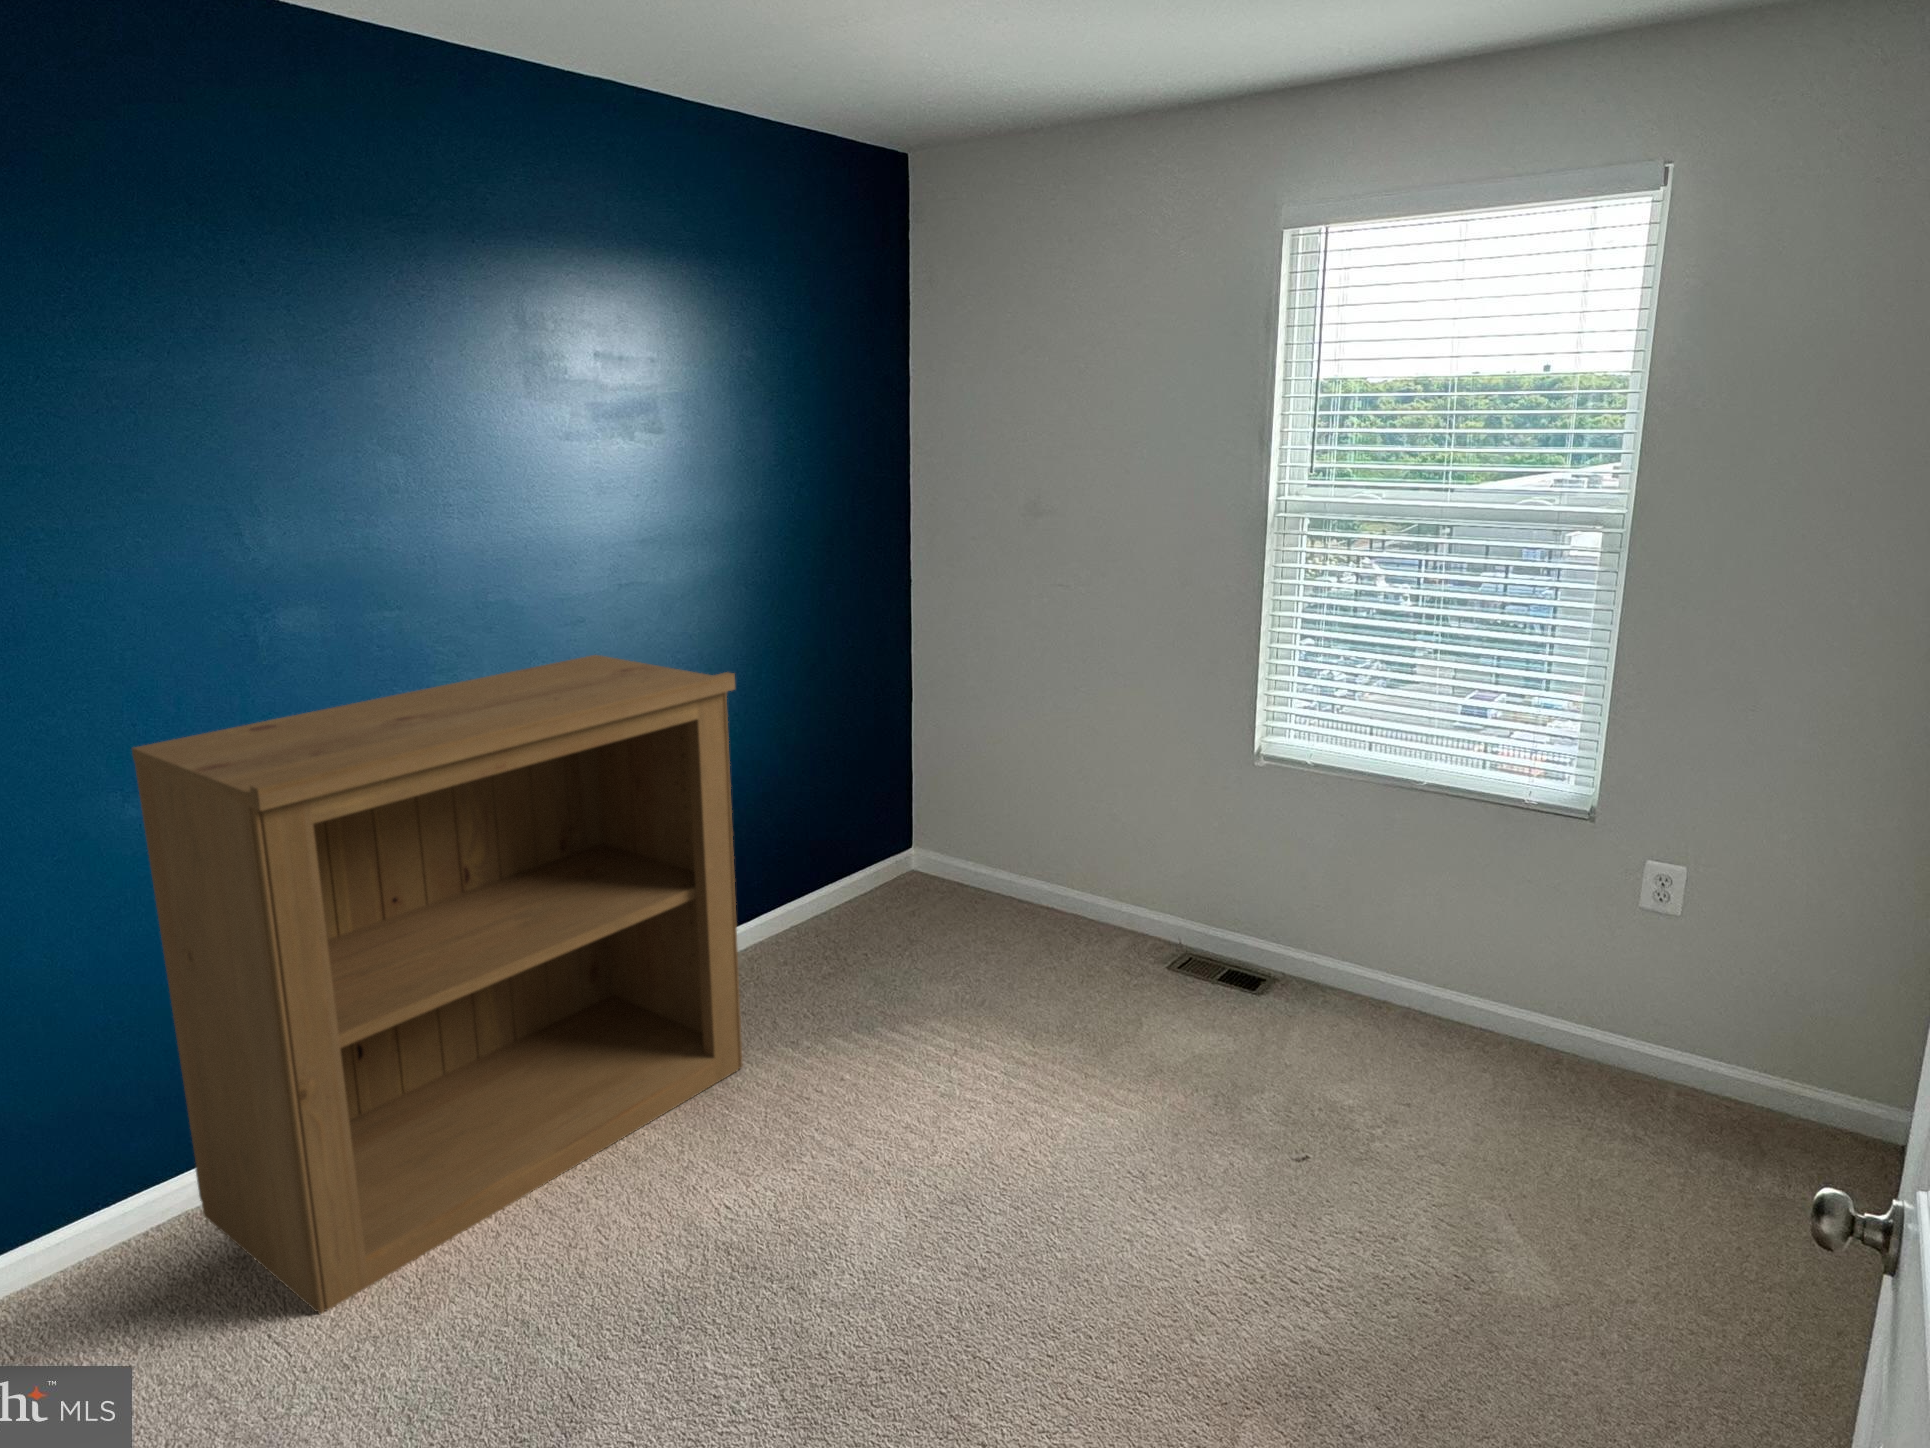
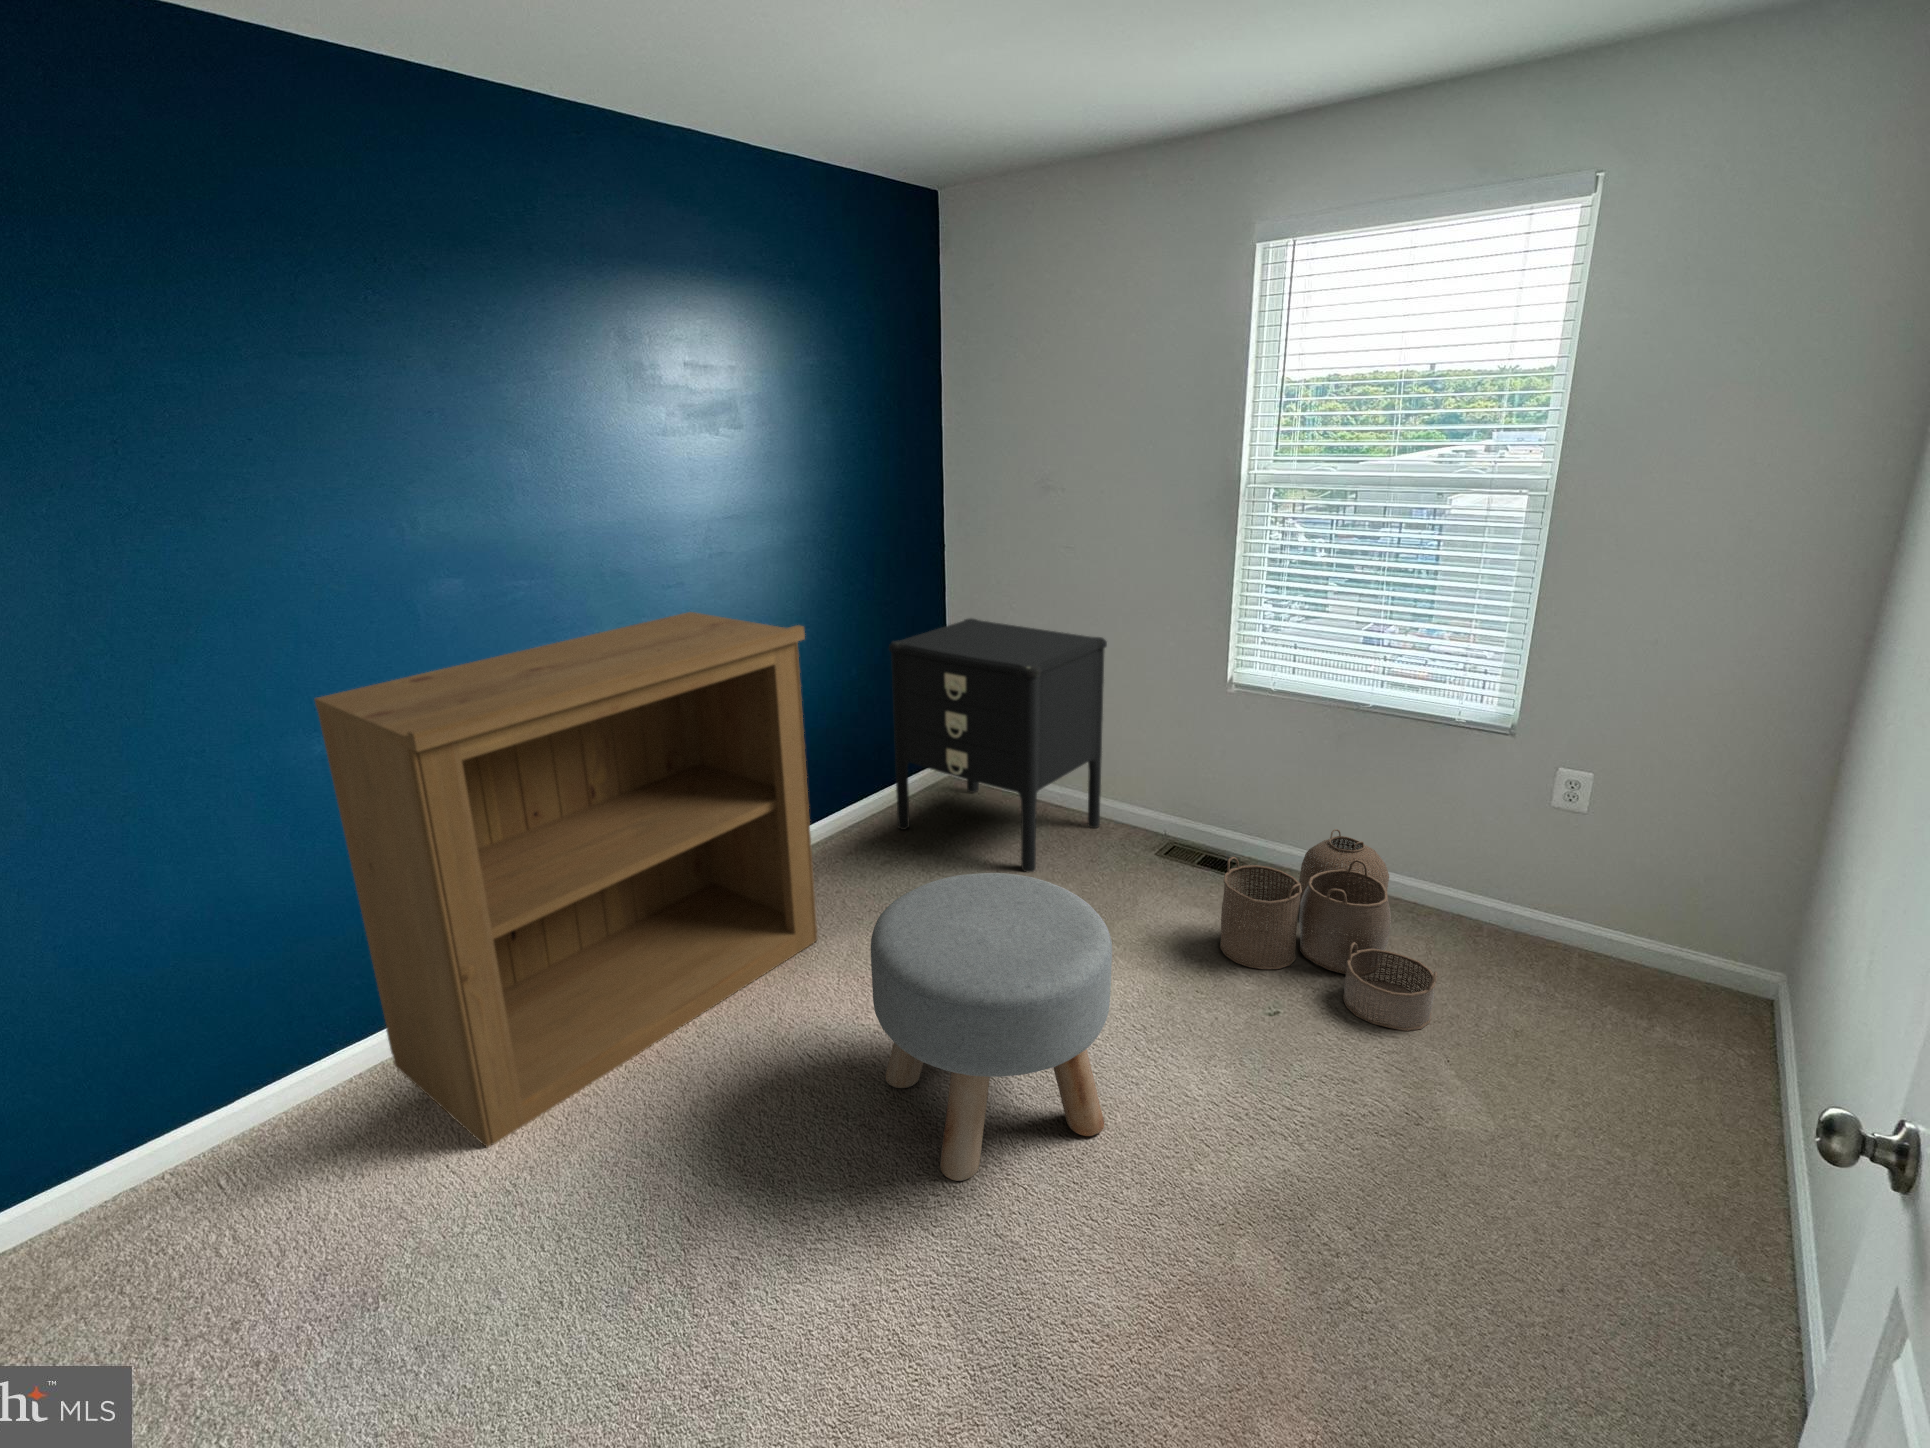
nightstand: none [841,672,1109,988] -> present [889,619,1107,872]
woven basket: none [1241,935,1498,1180] -> present [1220,829,1437,1031]
ottoman: none [805,976,1097,1353] -> present [871,873,1112,1181]

